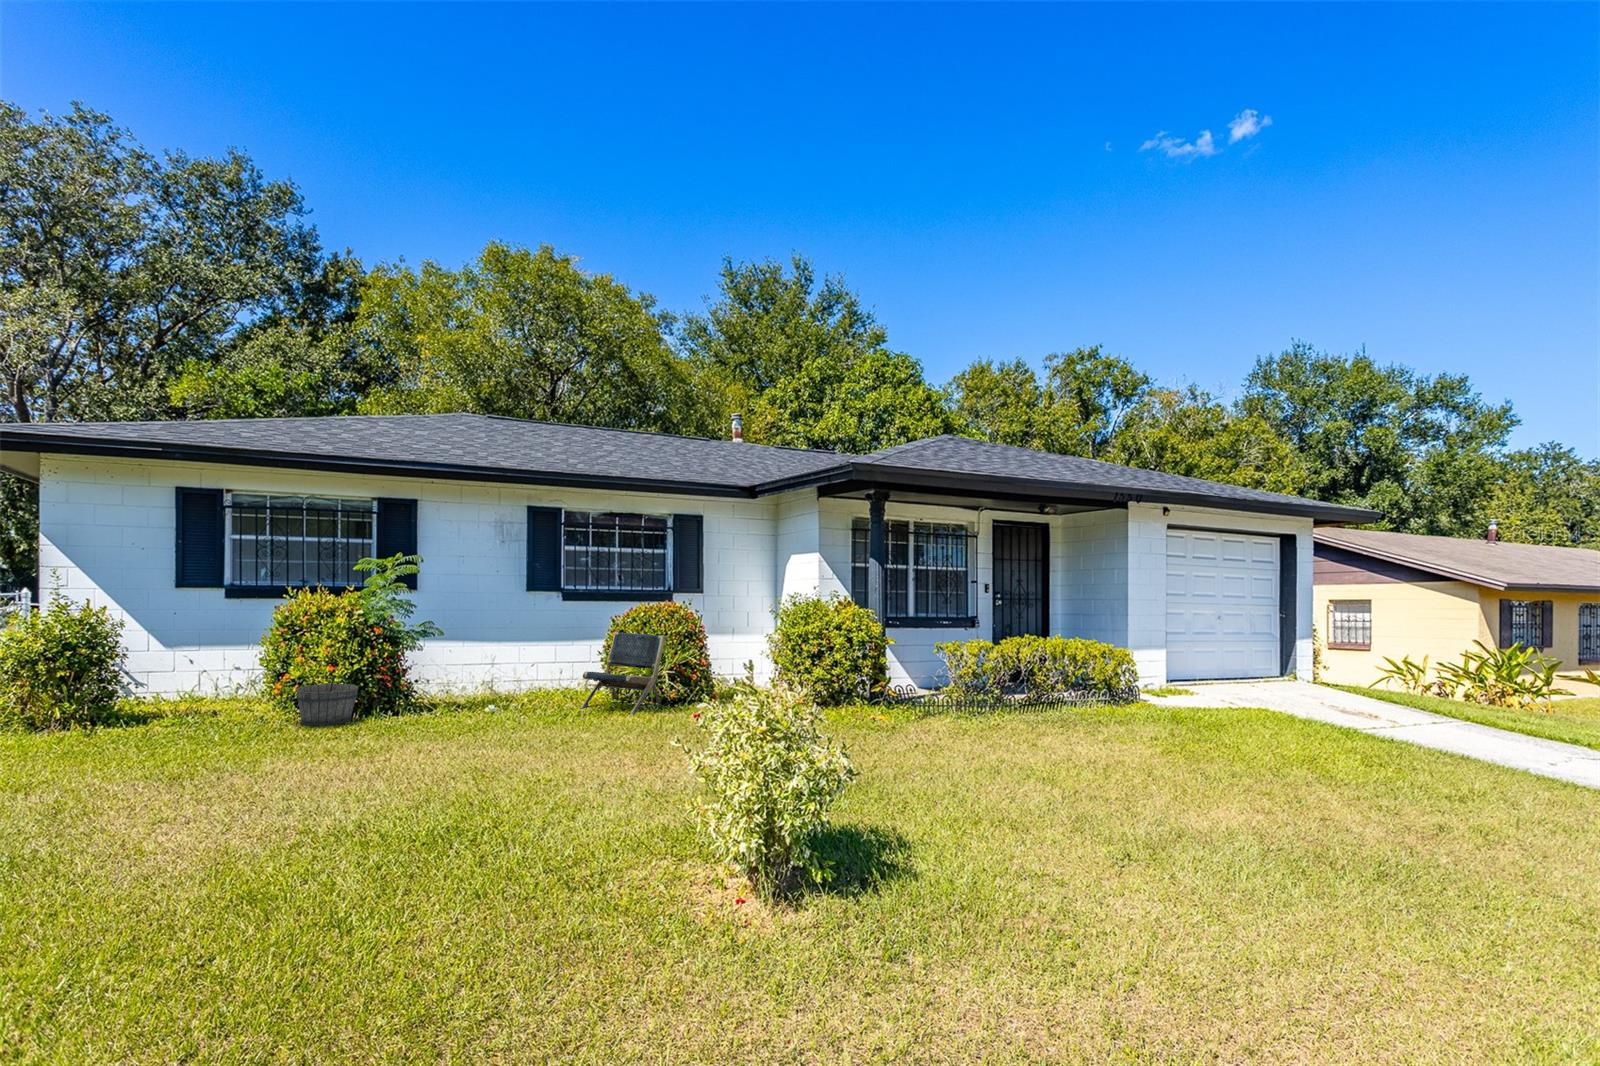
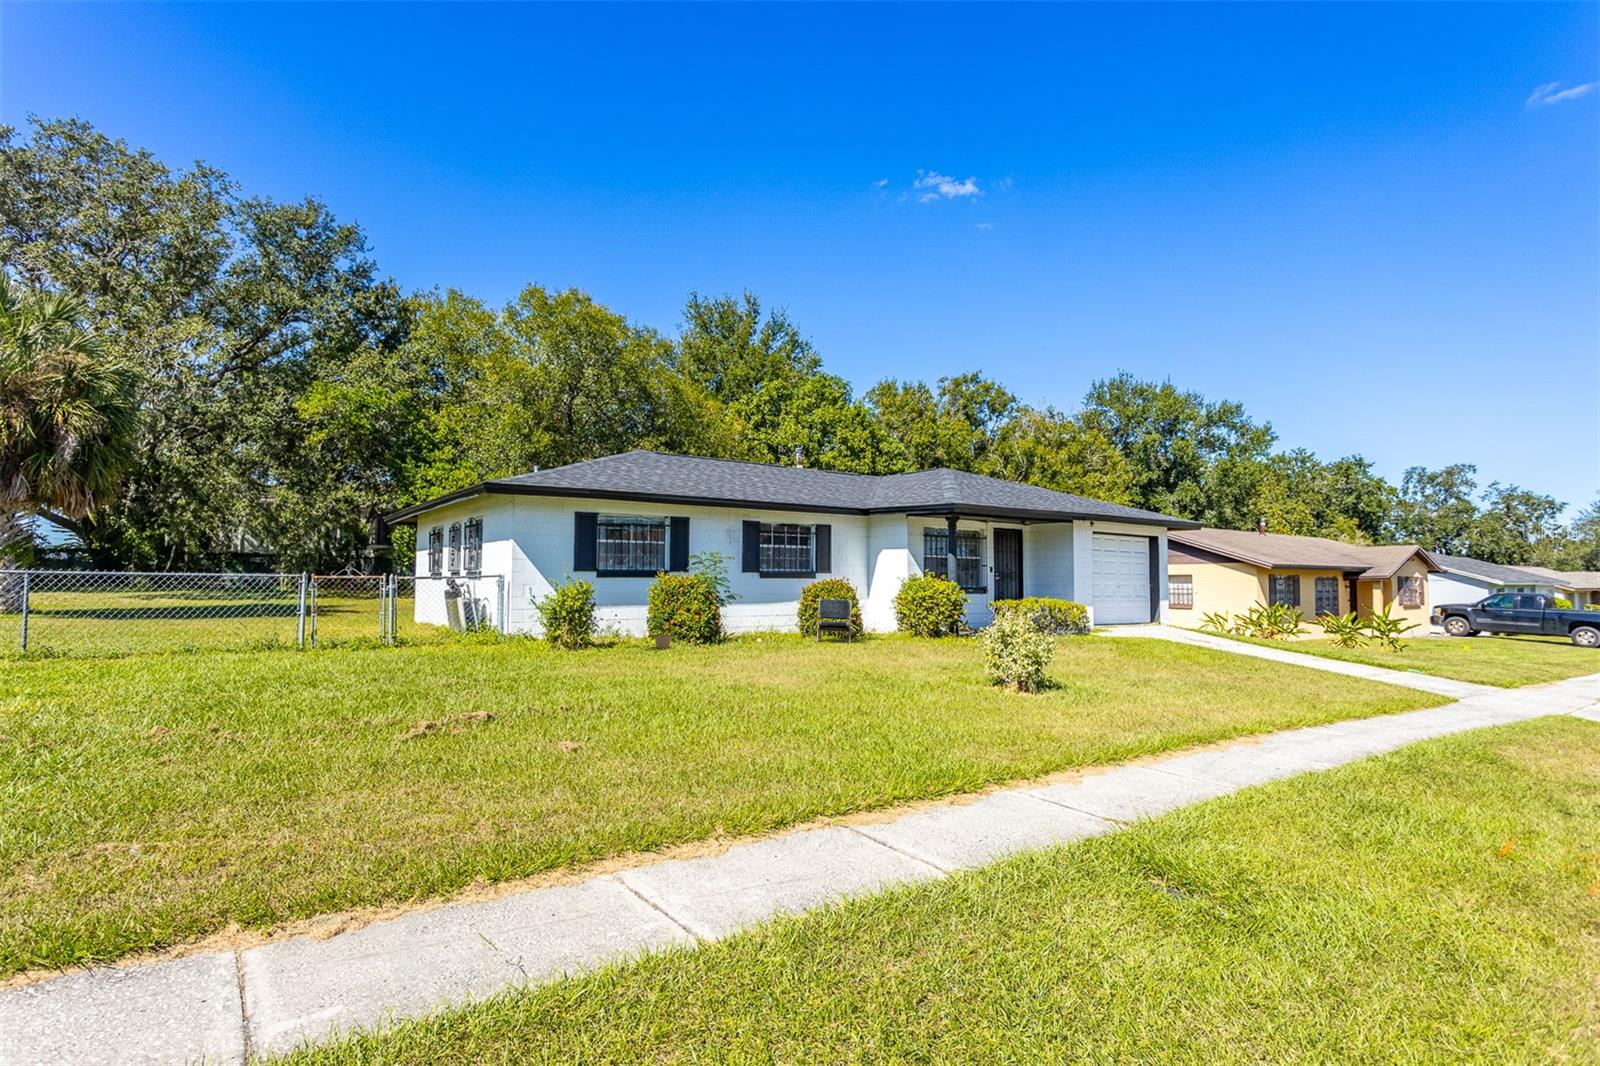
potted plant: none [209,664,278,716] -> present [647,618,674,648]
wooden bucket: present [297,675,358,725] -> none [695,623,726,650]

